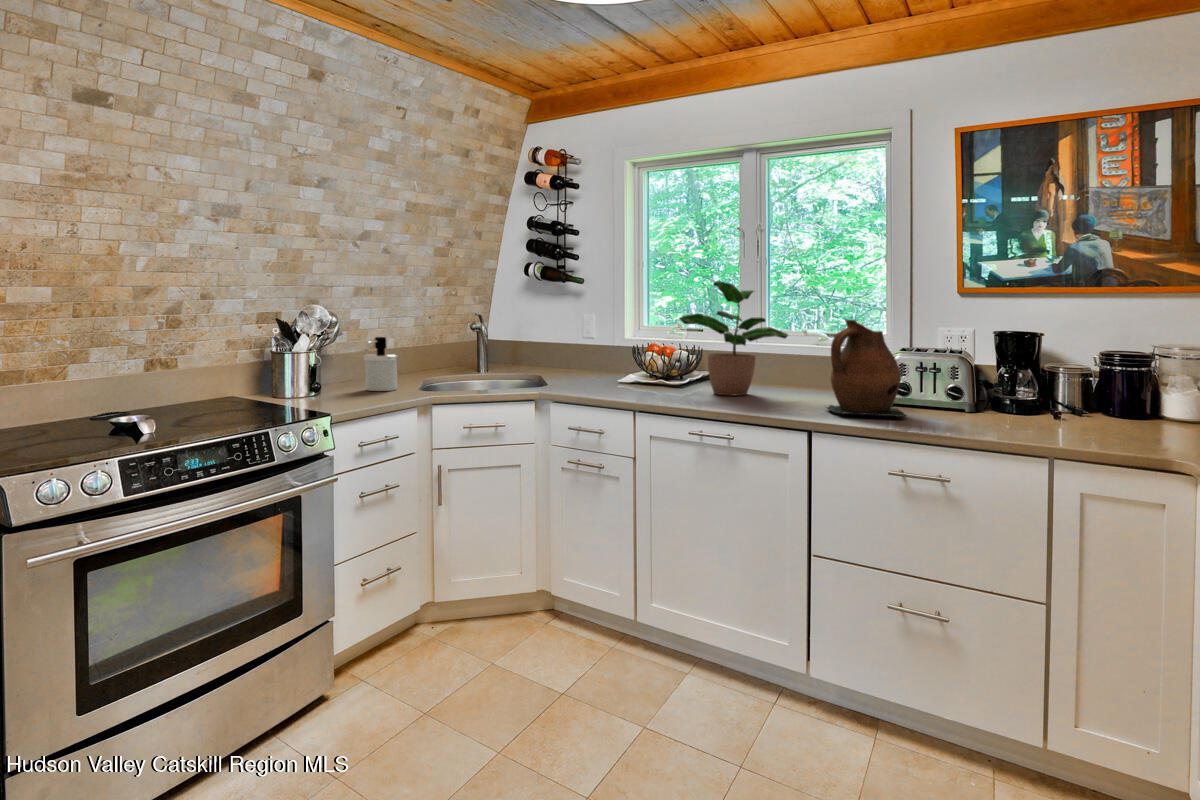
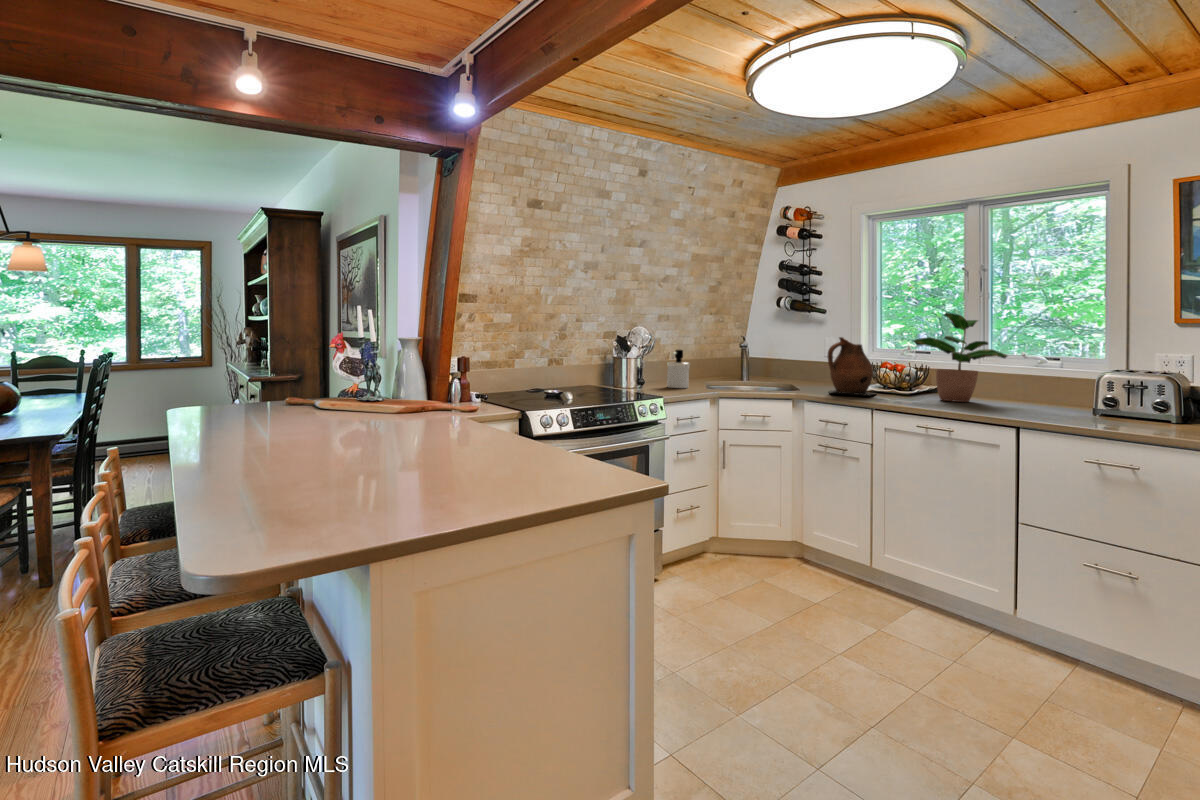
ceramic pitcher: present [827,320,906,418] -> present [828,337,876,396]

